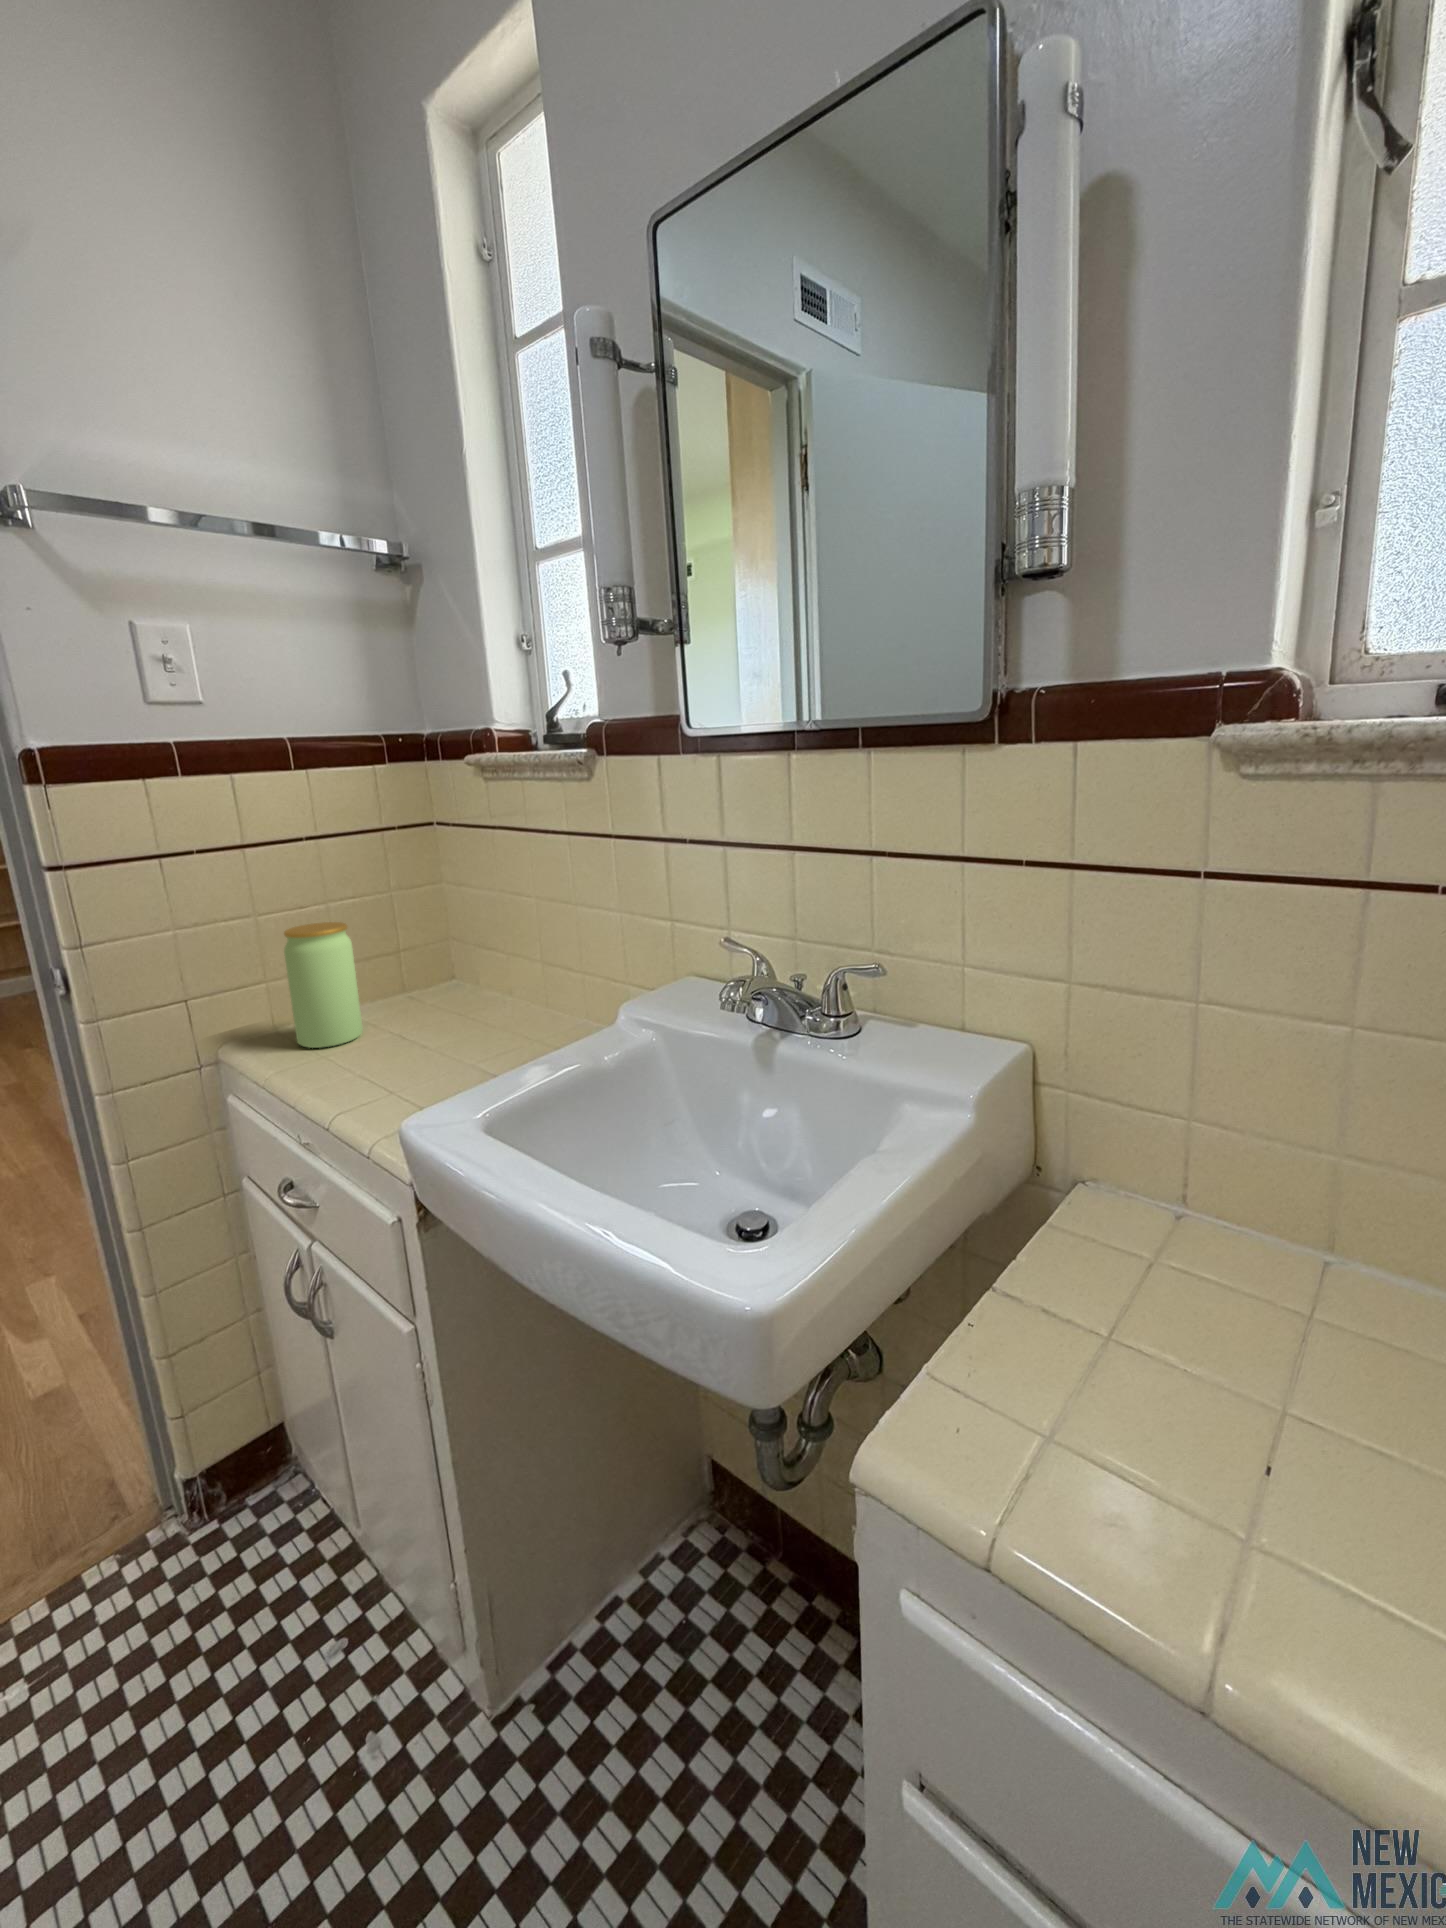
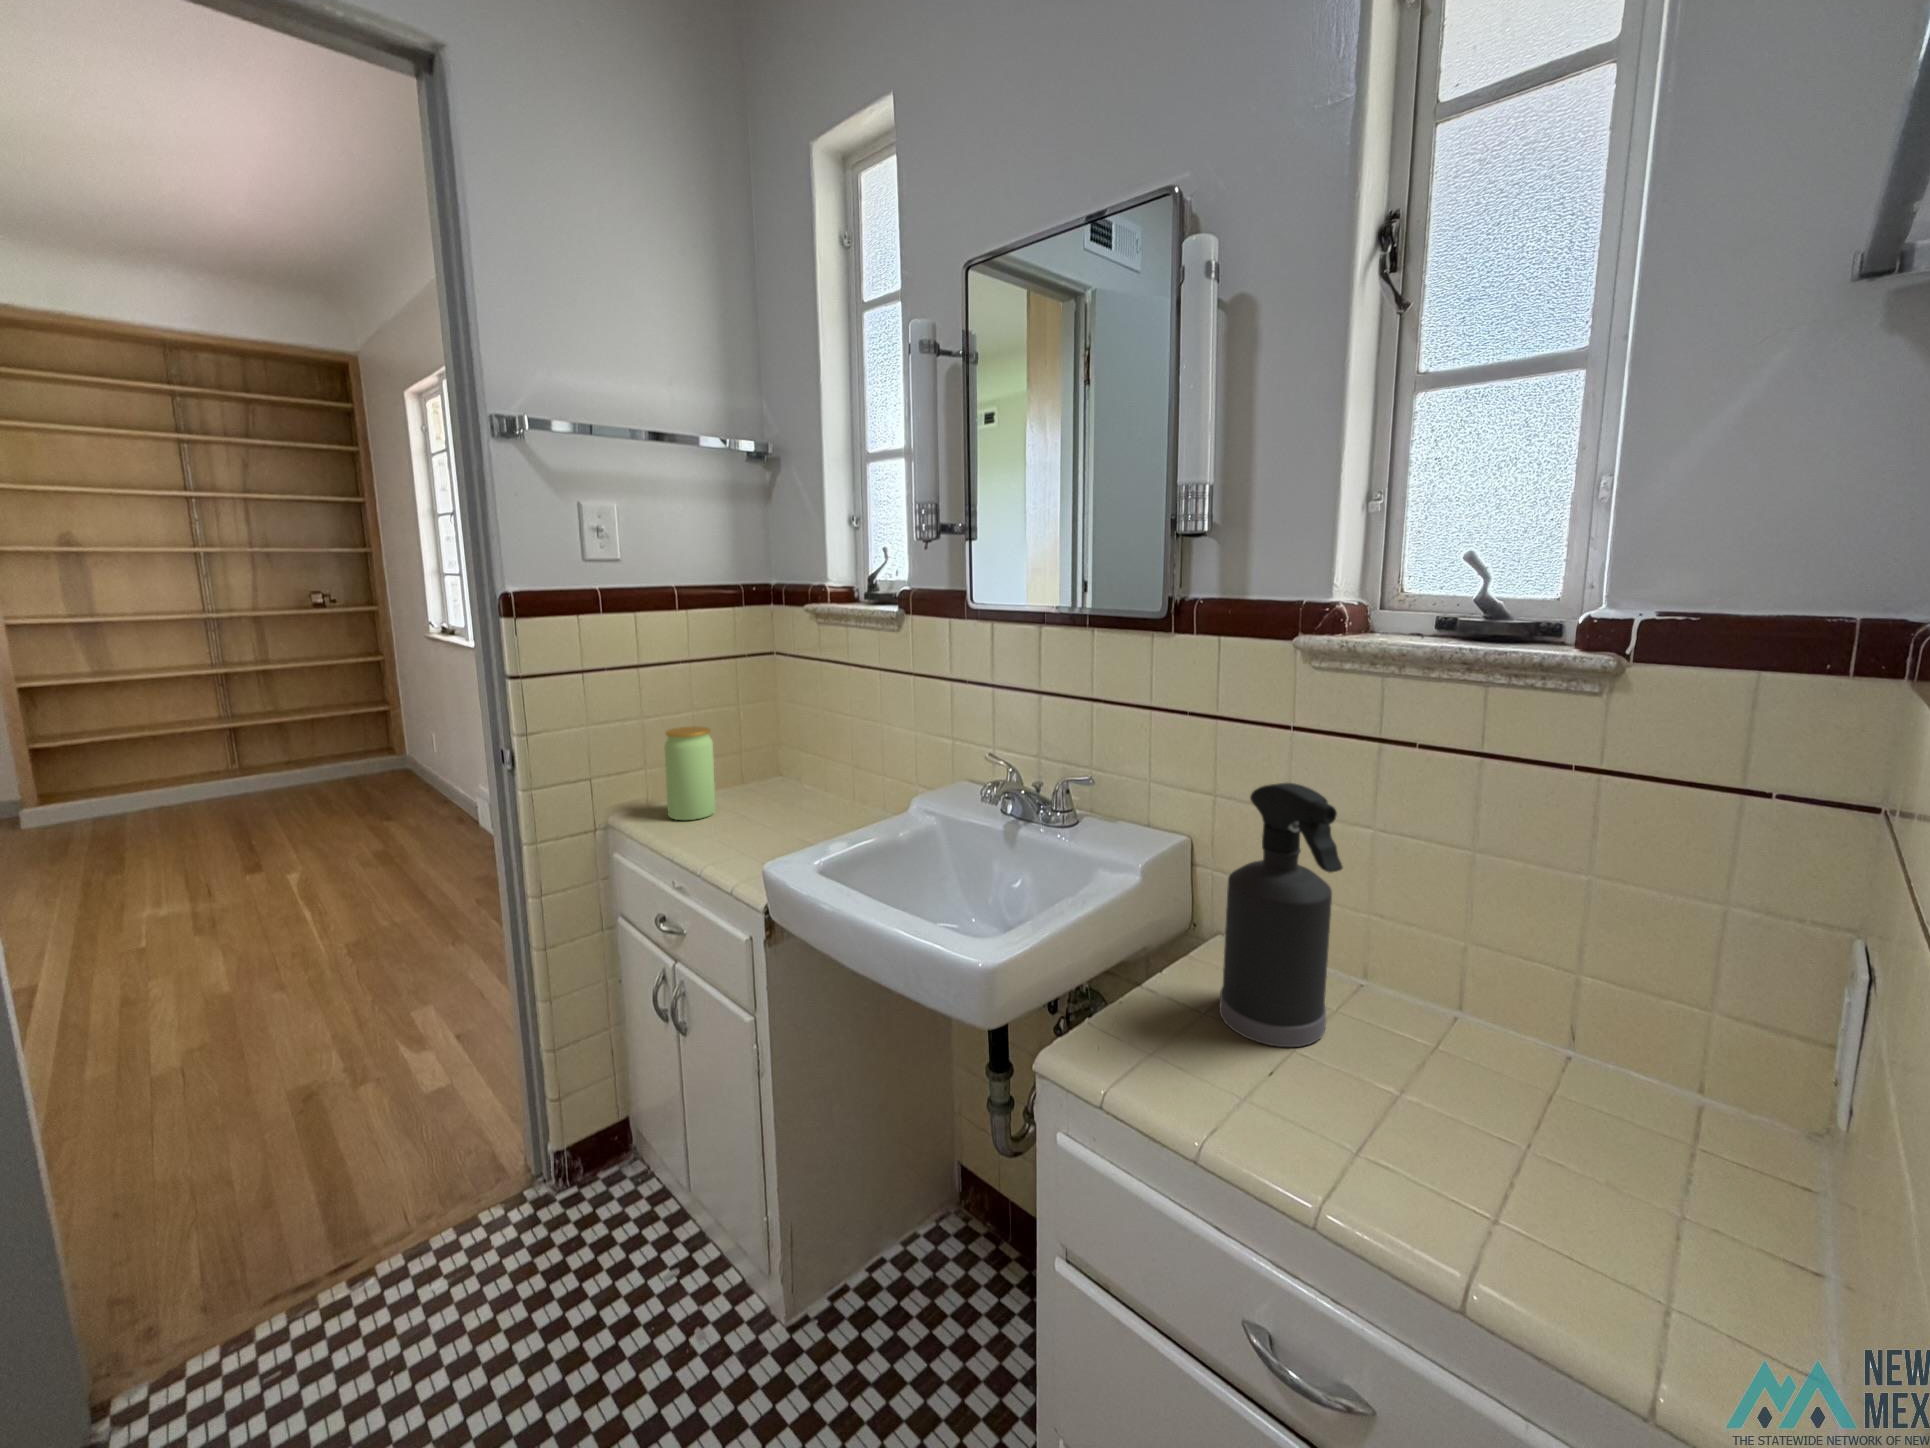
spray bottle: none [1123,961,1369,1399] -> present [1219,783,1343,1047]

